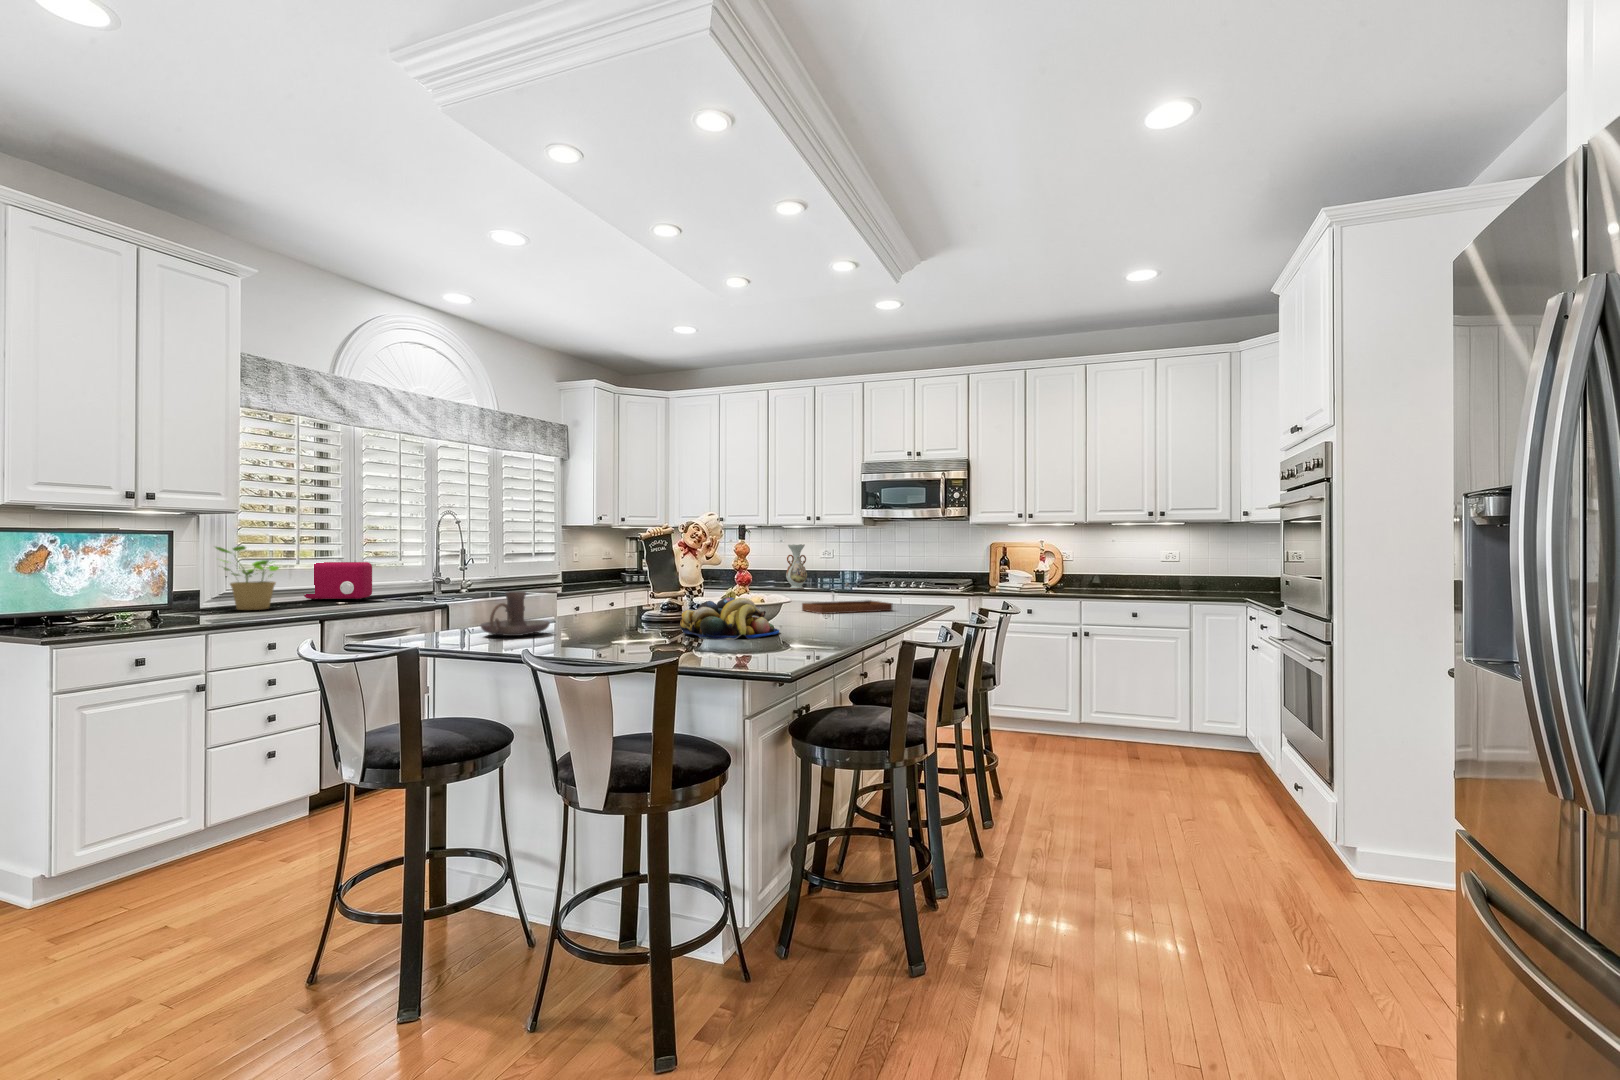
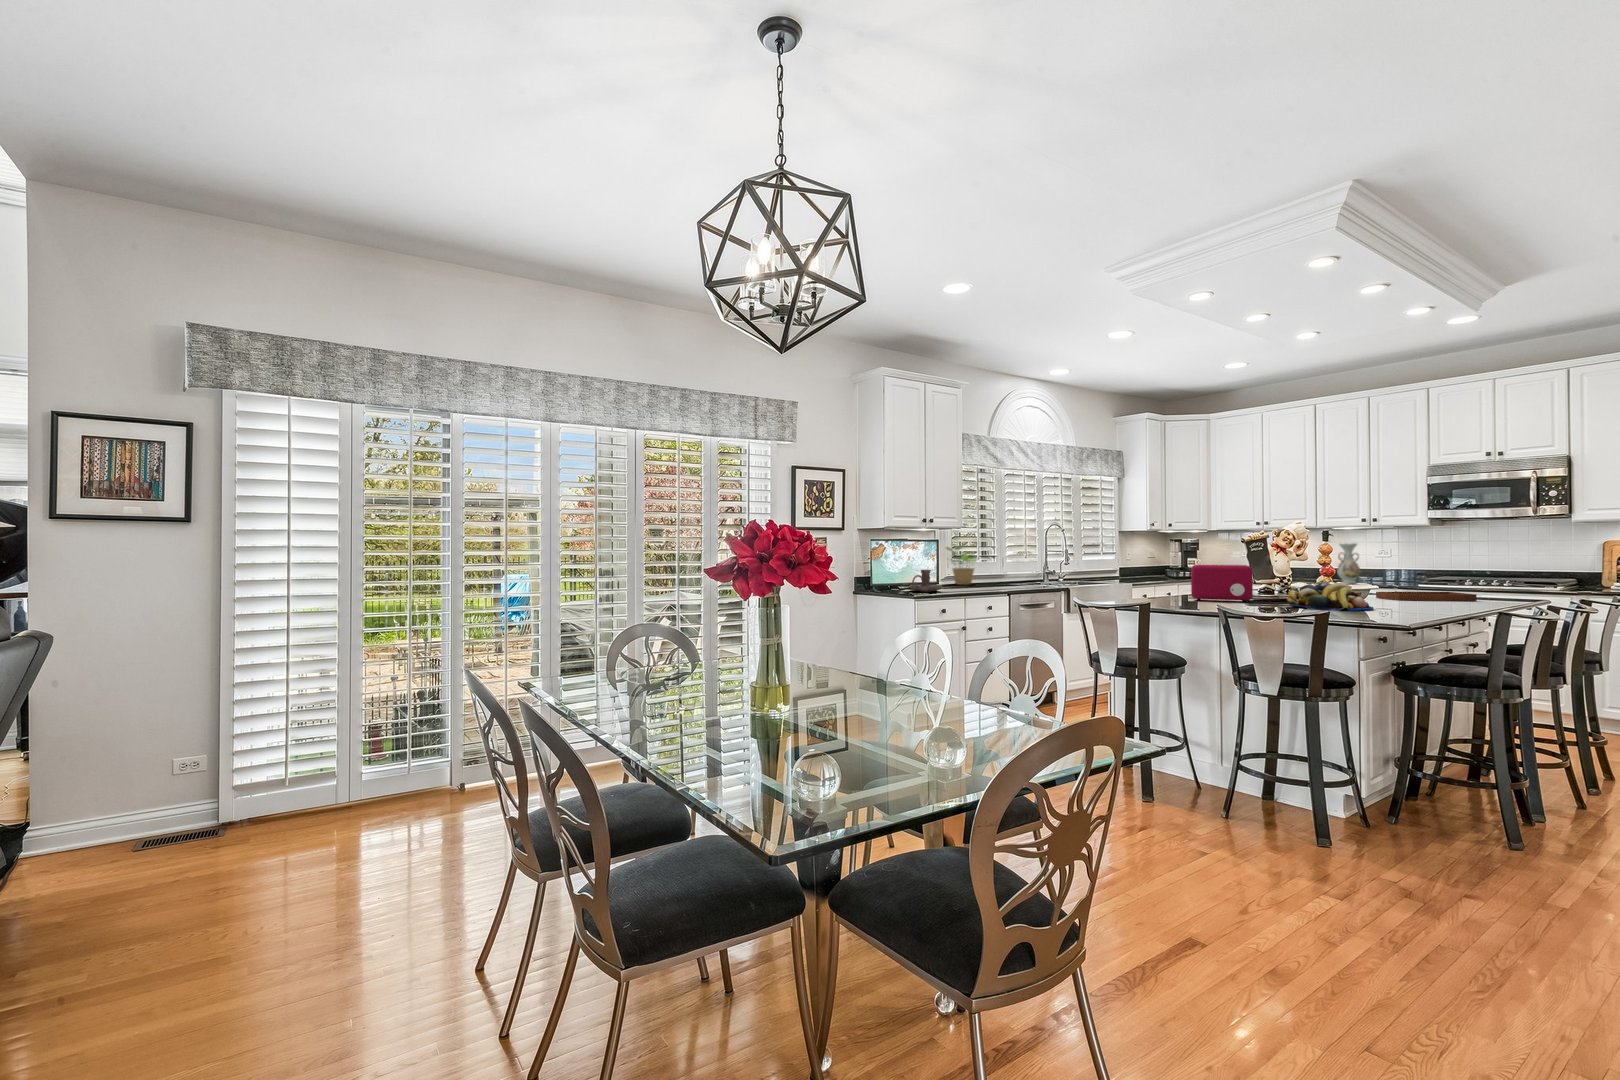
toaster: present [304,562,372,601] -> present [1191,565,1253,602]
candle holder: present [480,591,550,636] -> present [909,570,942,592]

